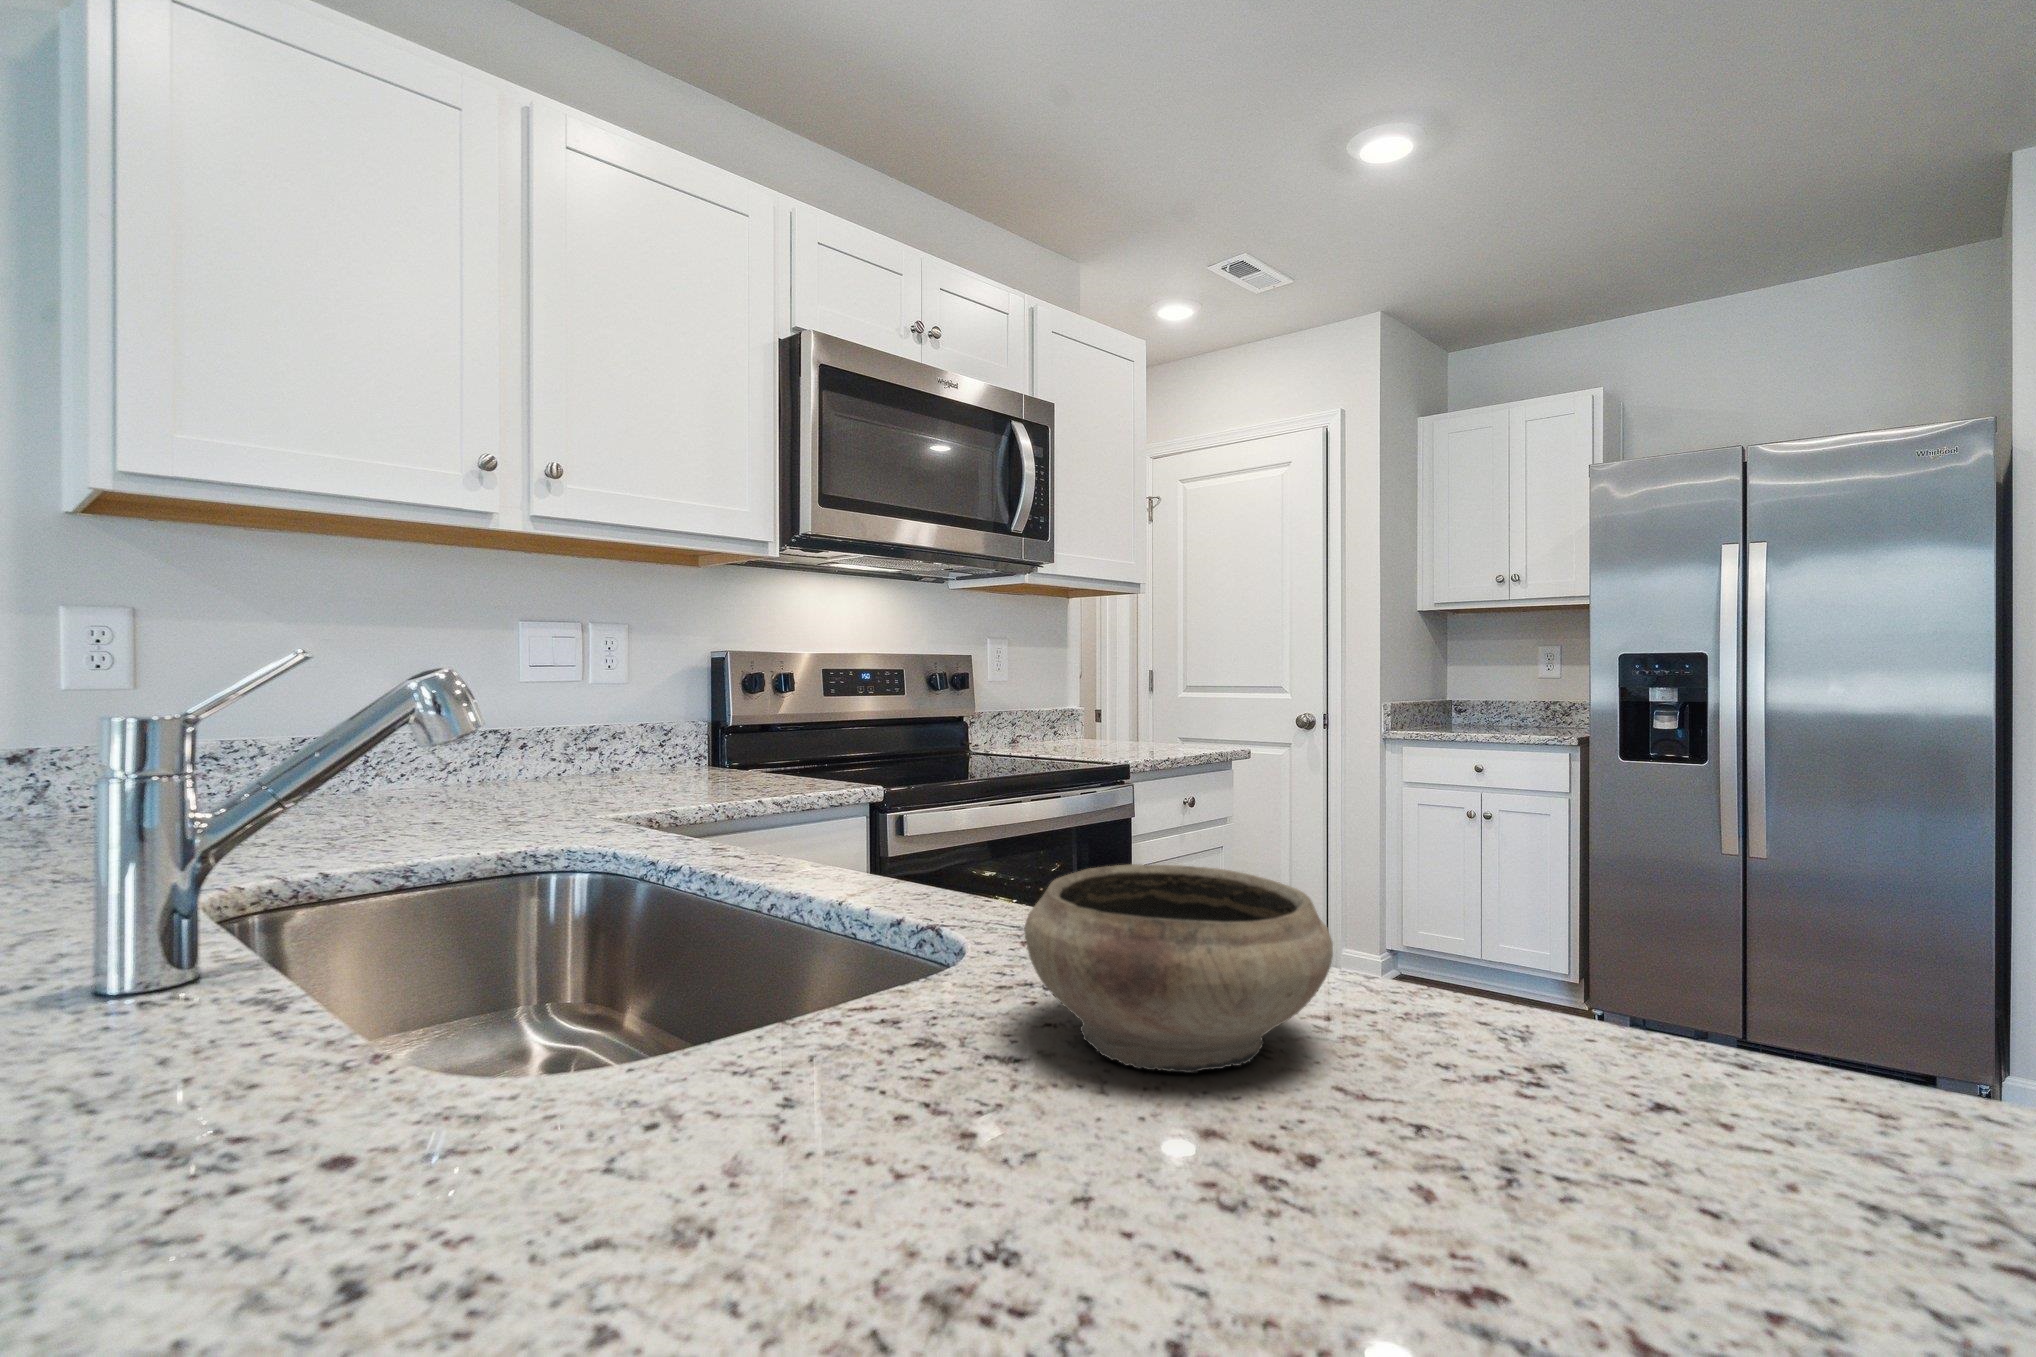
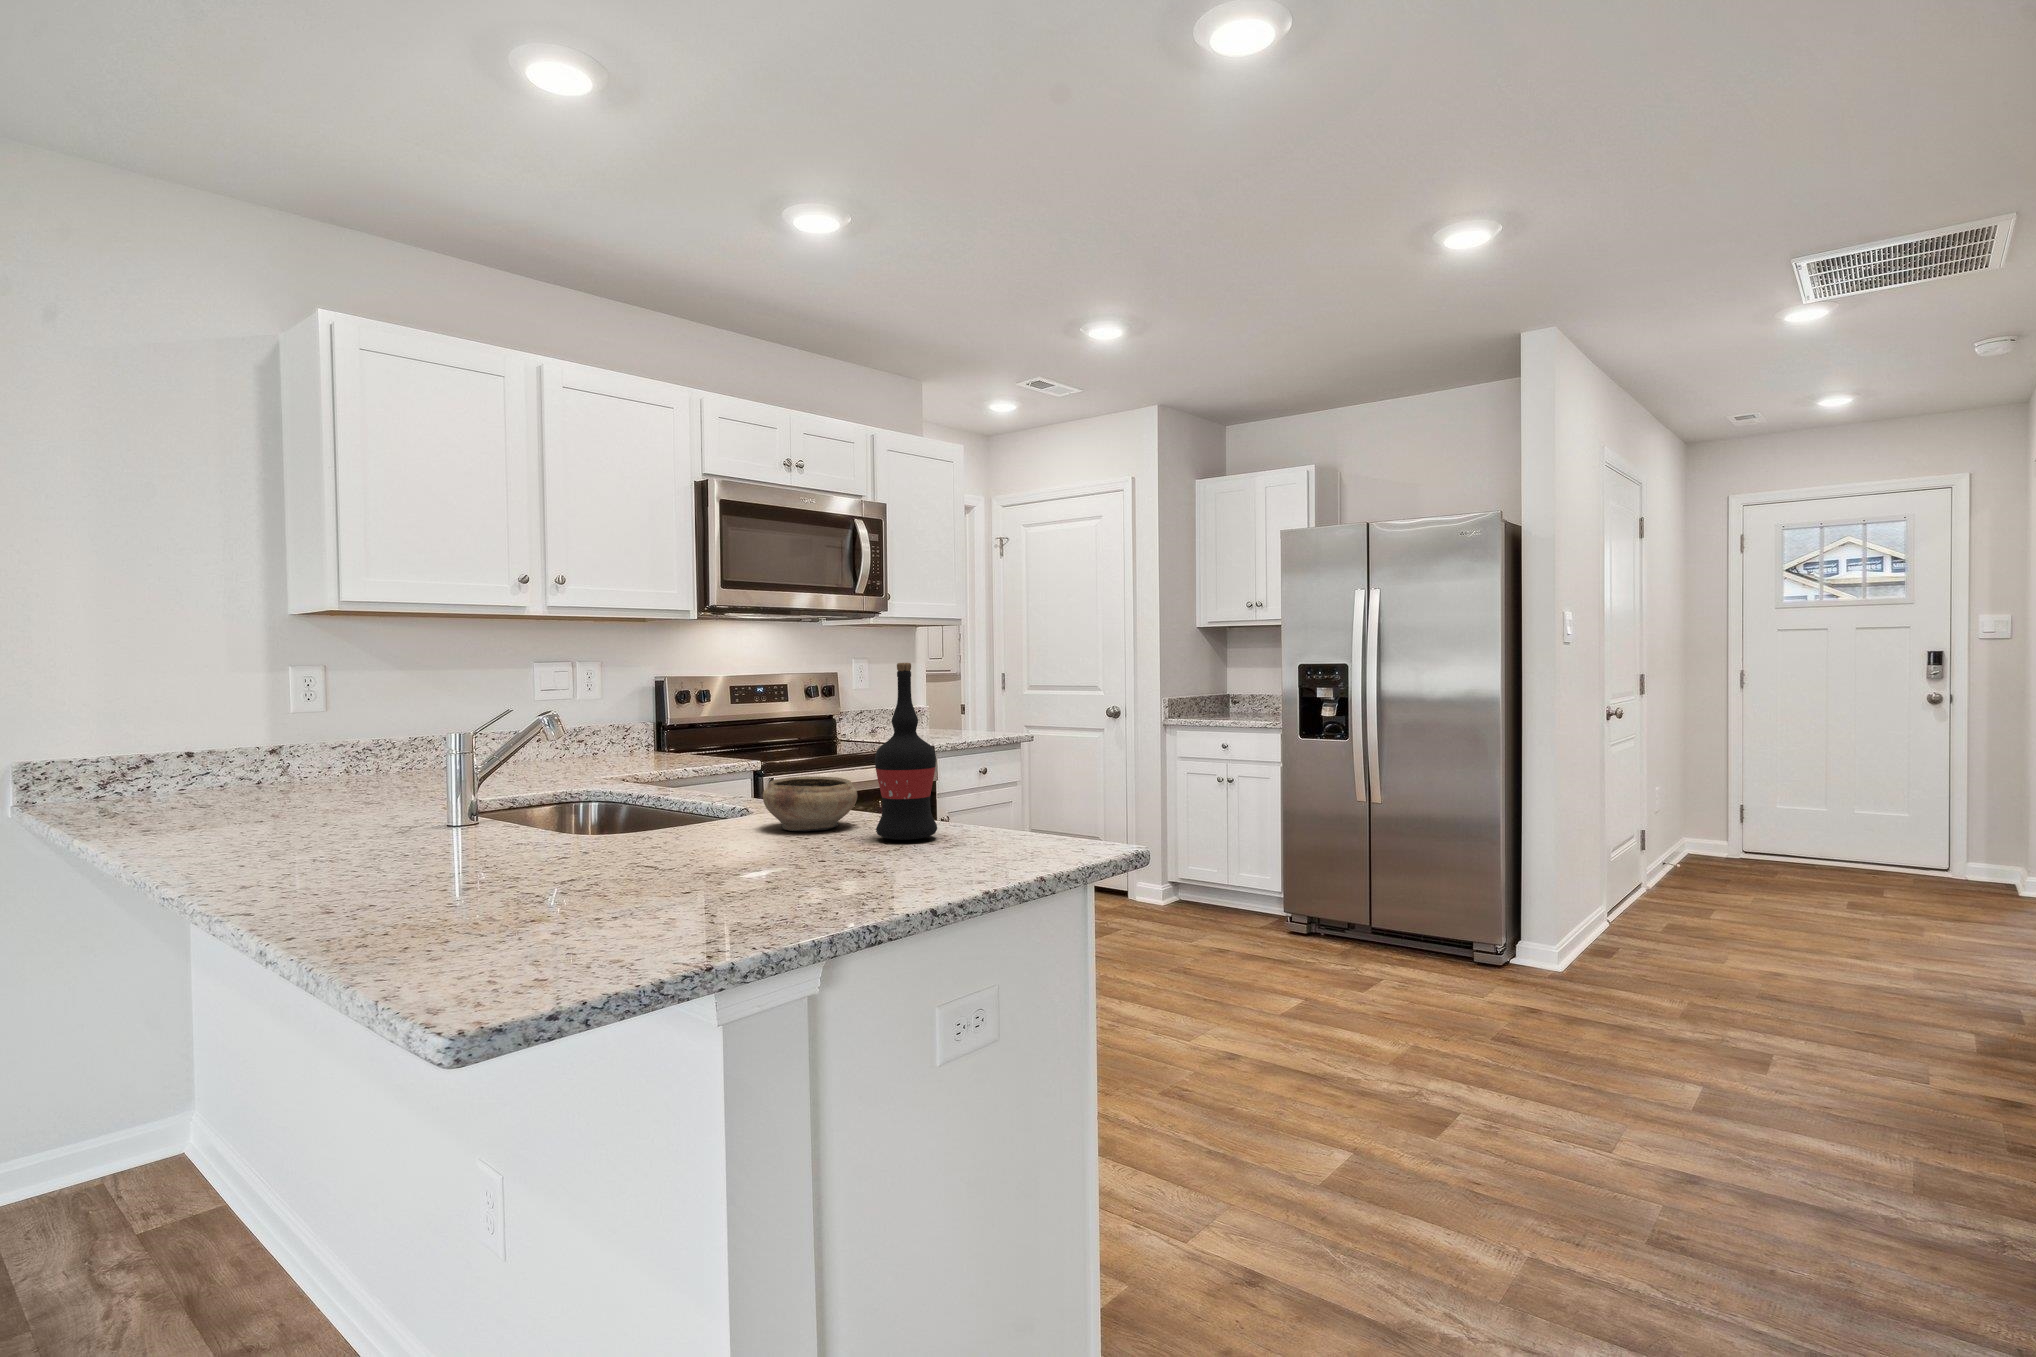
wine bottle: none [1518,450,1818,1195] -> present [875,663,937,840]

